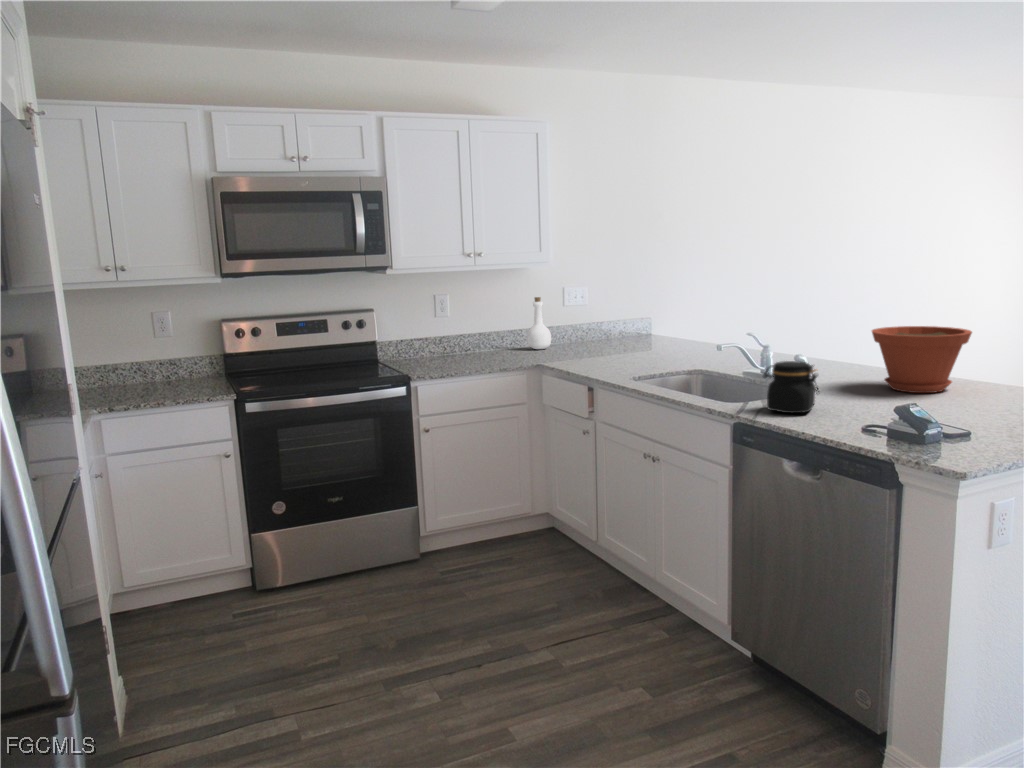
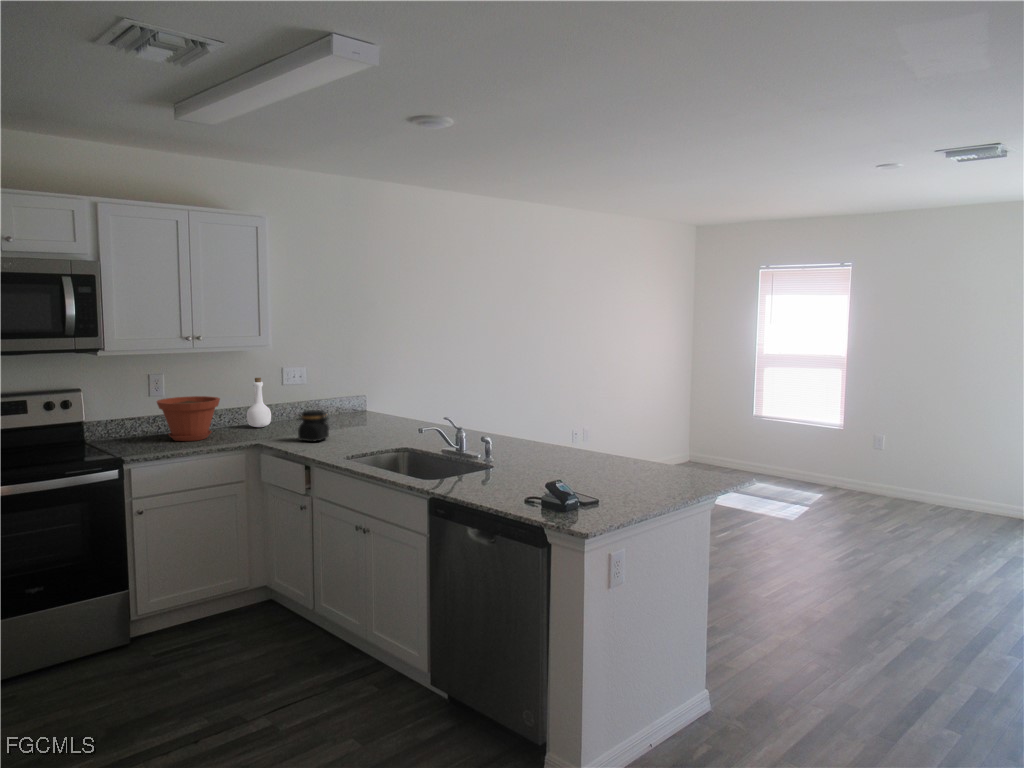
plant pot: present [872,326,972,393] -> present [157,396,220,441]
jar: present [764,361,819,413] -> present [297,410,330,442]

